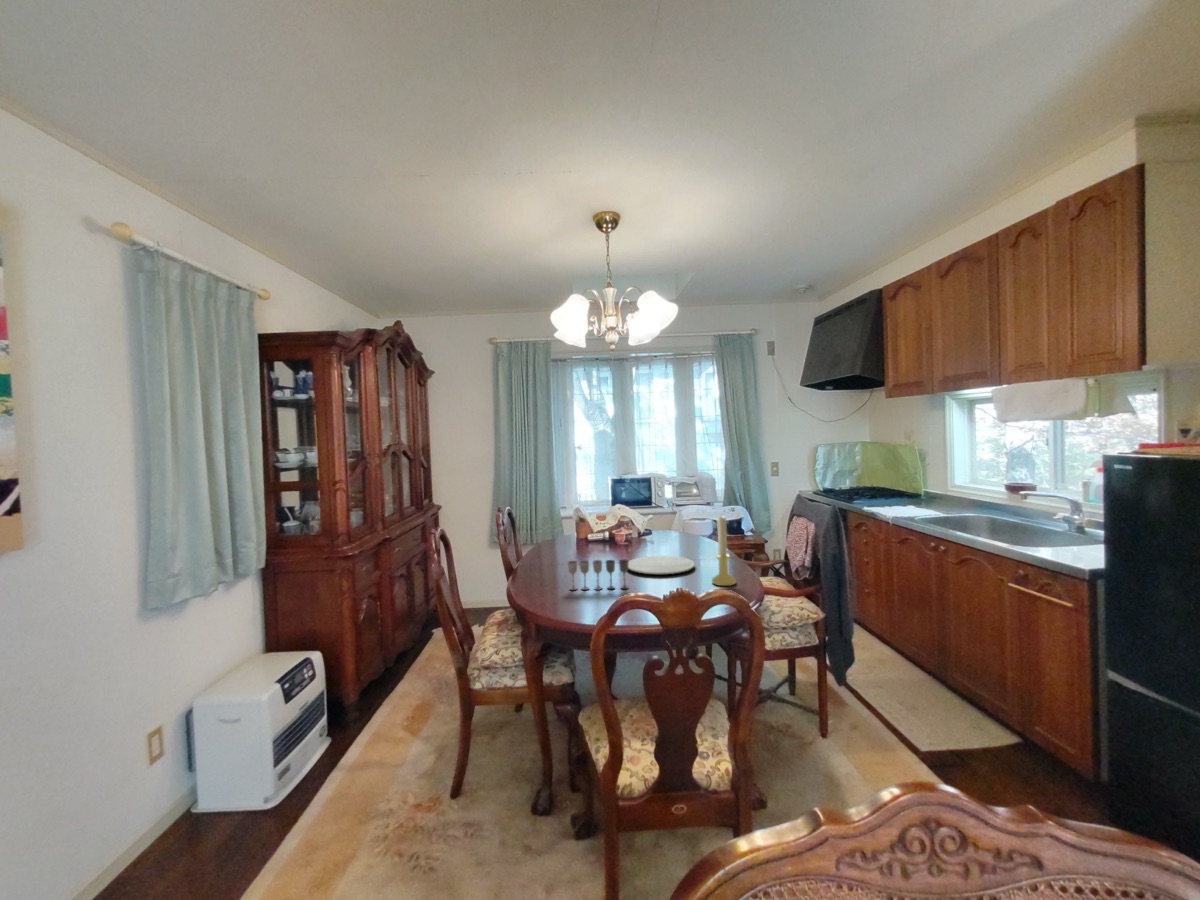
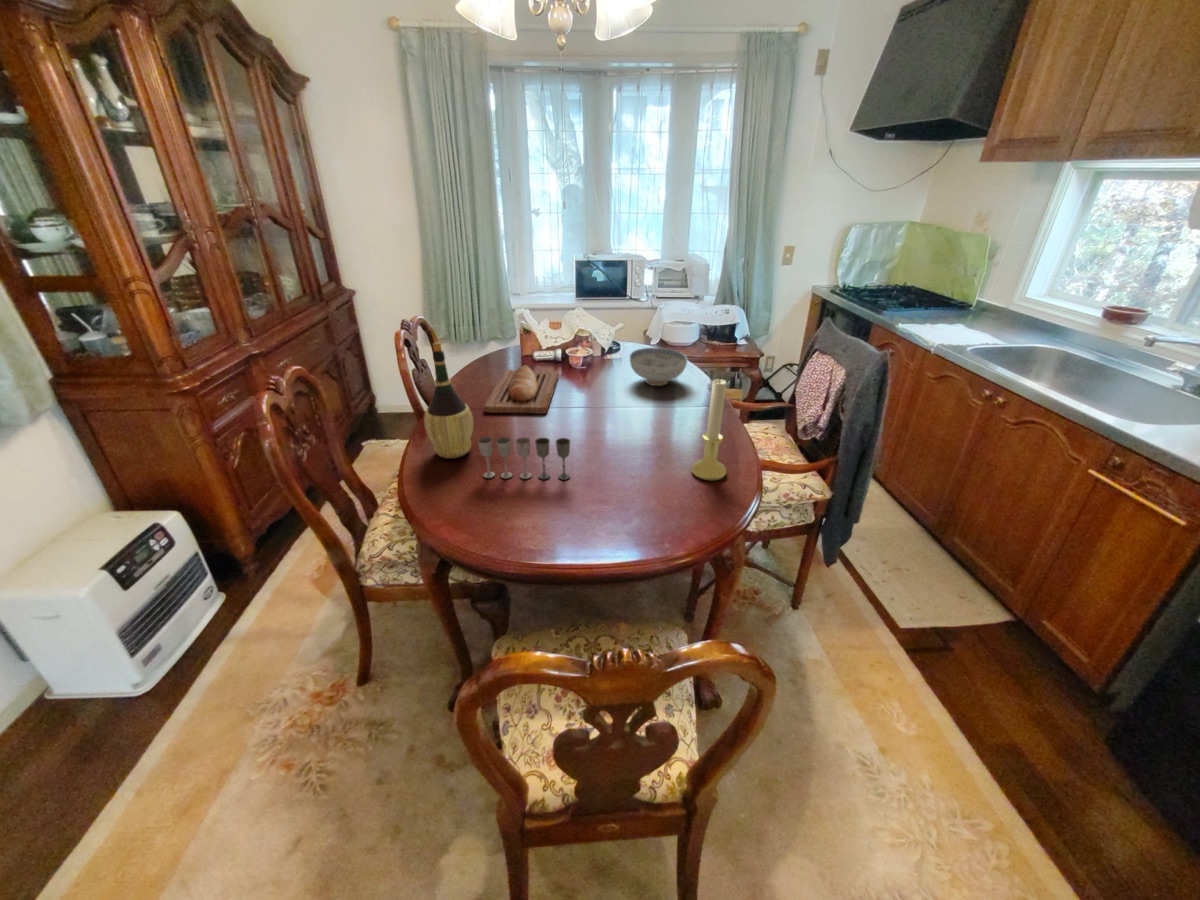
wine bottle: none [529,504,560,583] -> present [424,342,473,458]
ceramic bowl: none [660,522,703,548] -> present [630,348,687,386]
bread loaf: none [560,537,608,564] -> present [484,366,558,414]
plate: present [628,555,694,574] -> none [574,406,670,449]

